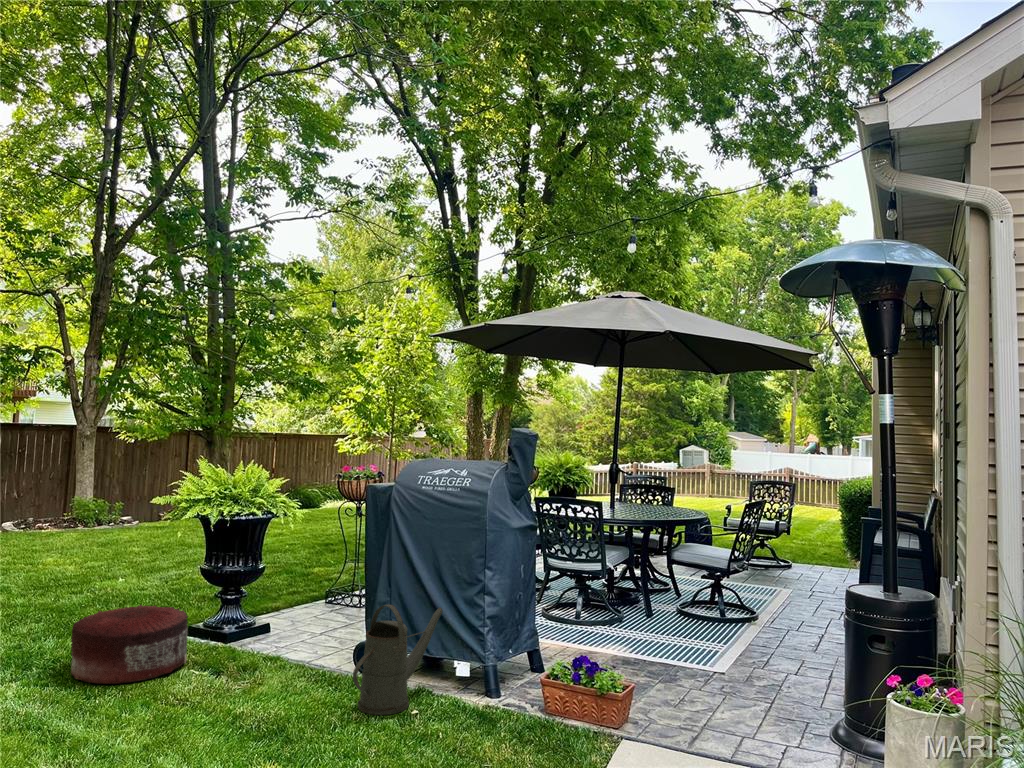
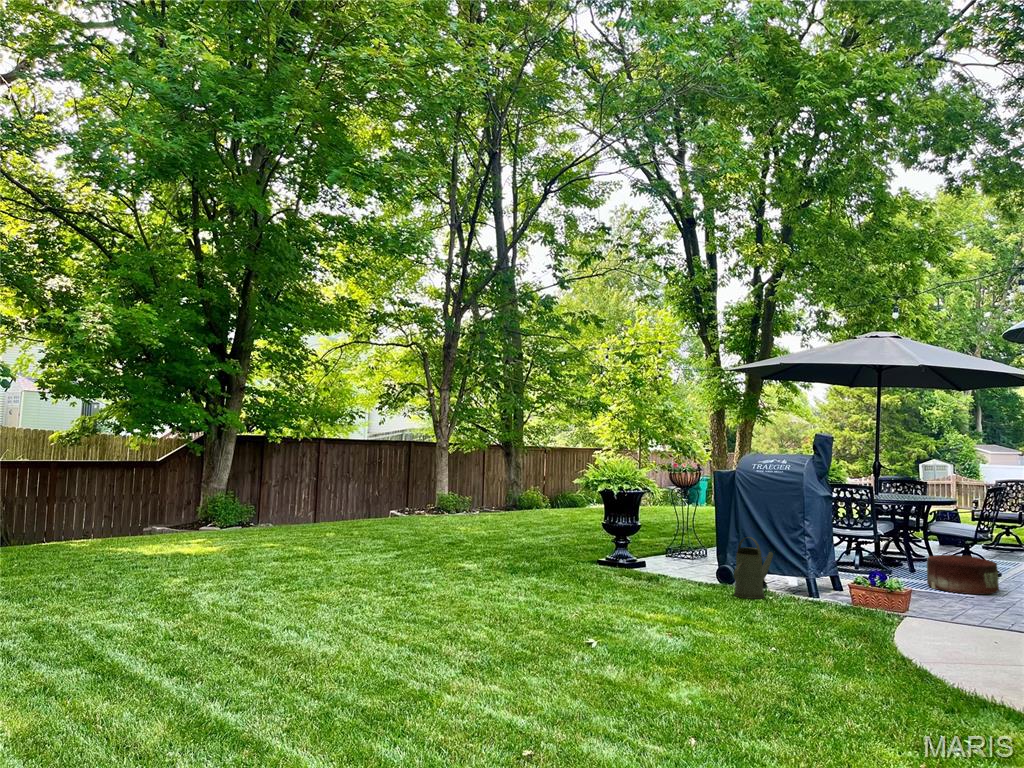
pouf: present [71,605,188,684] -> present [927,555,1000,594]

